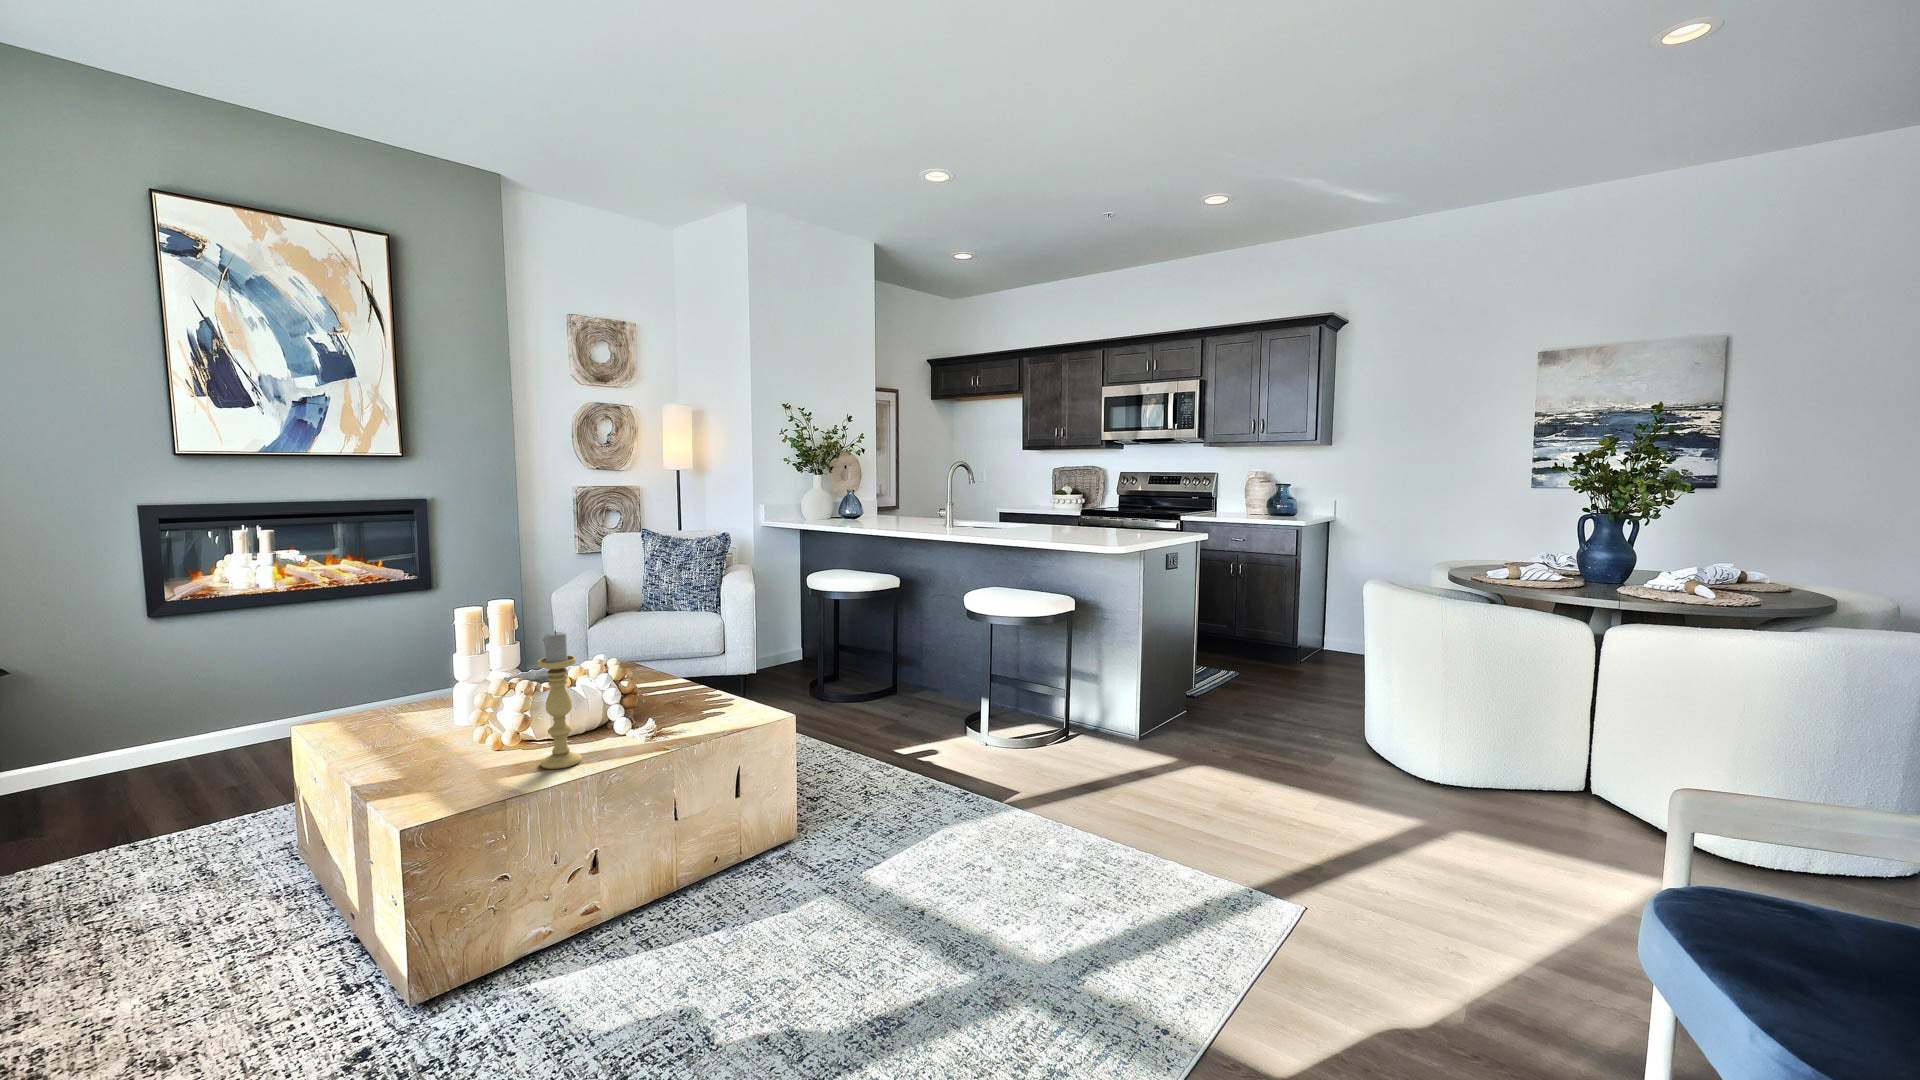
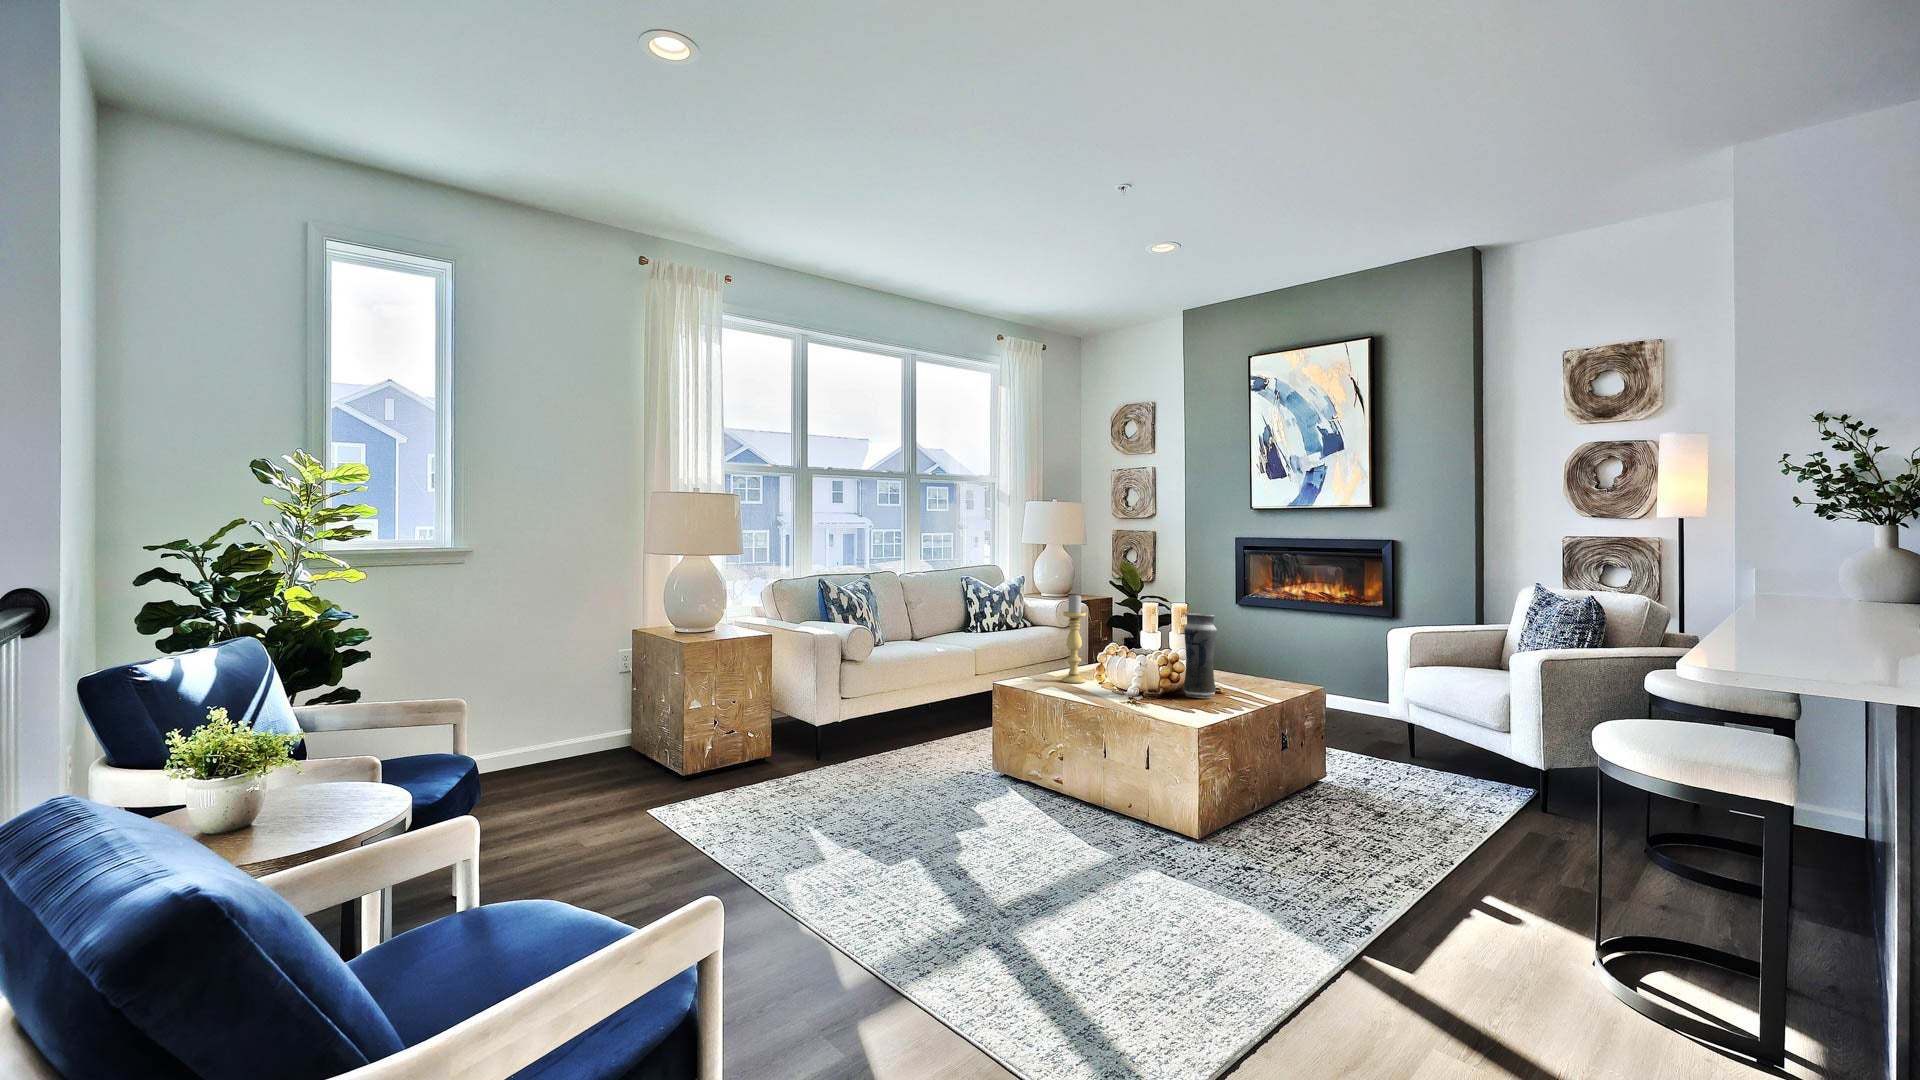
vase: none [690,617,730,717] -> present [1183,614,1217,698]

